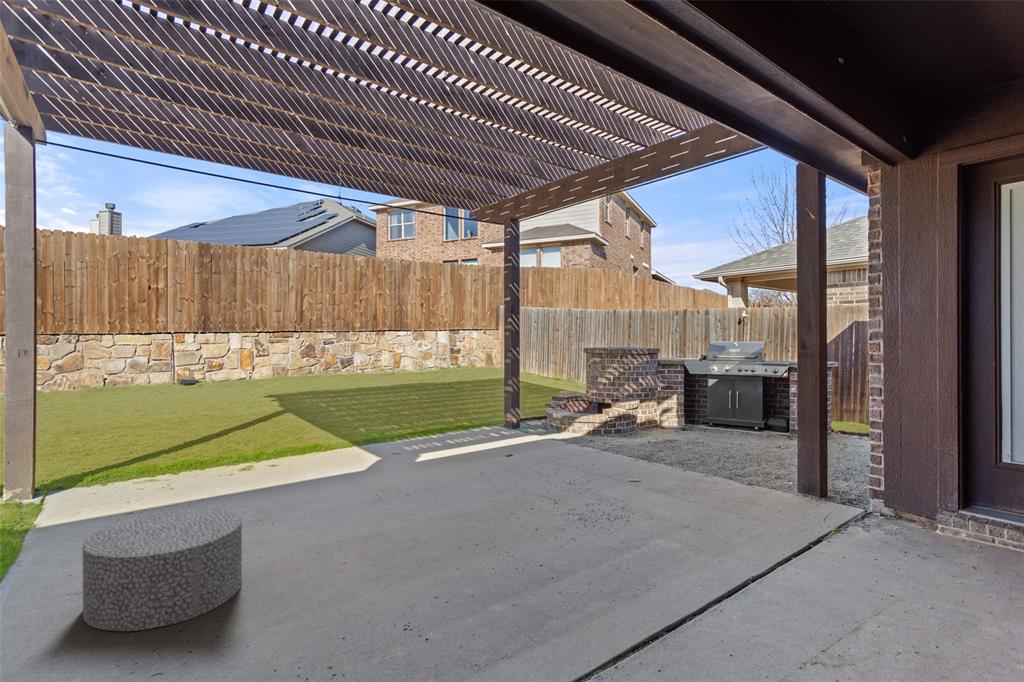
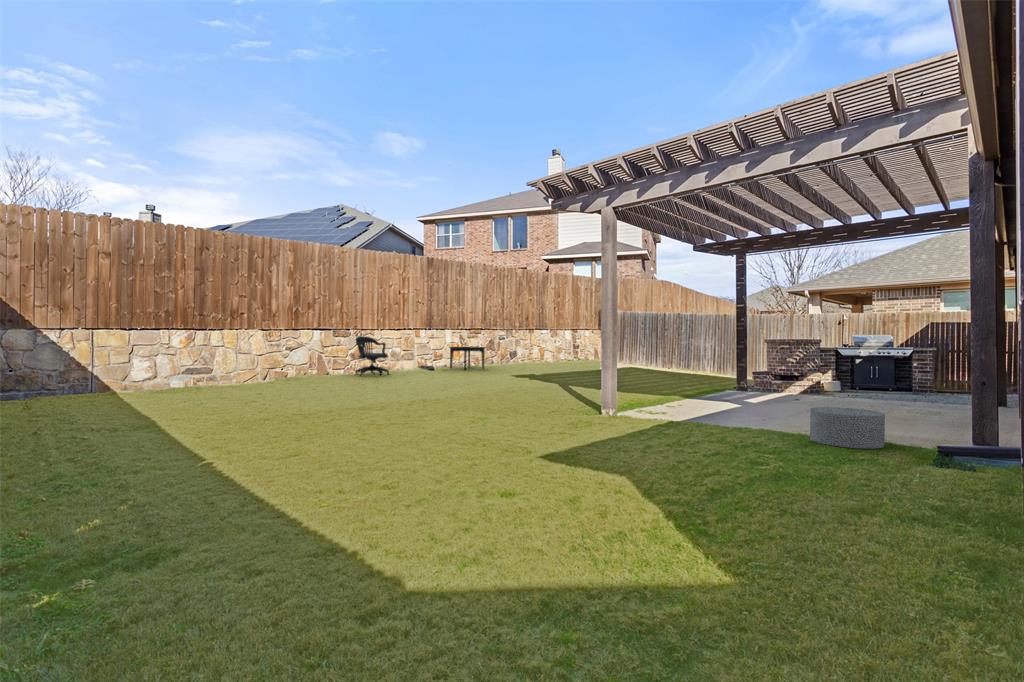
chair: none [52,343,107,395] -> present [355,336,389,376]
round table: none [226,354,280,385] -> present [449,347,485,370]

